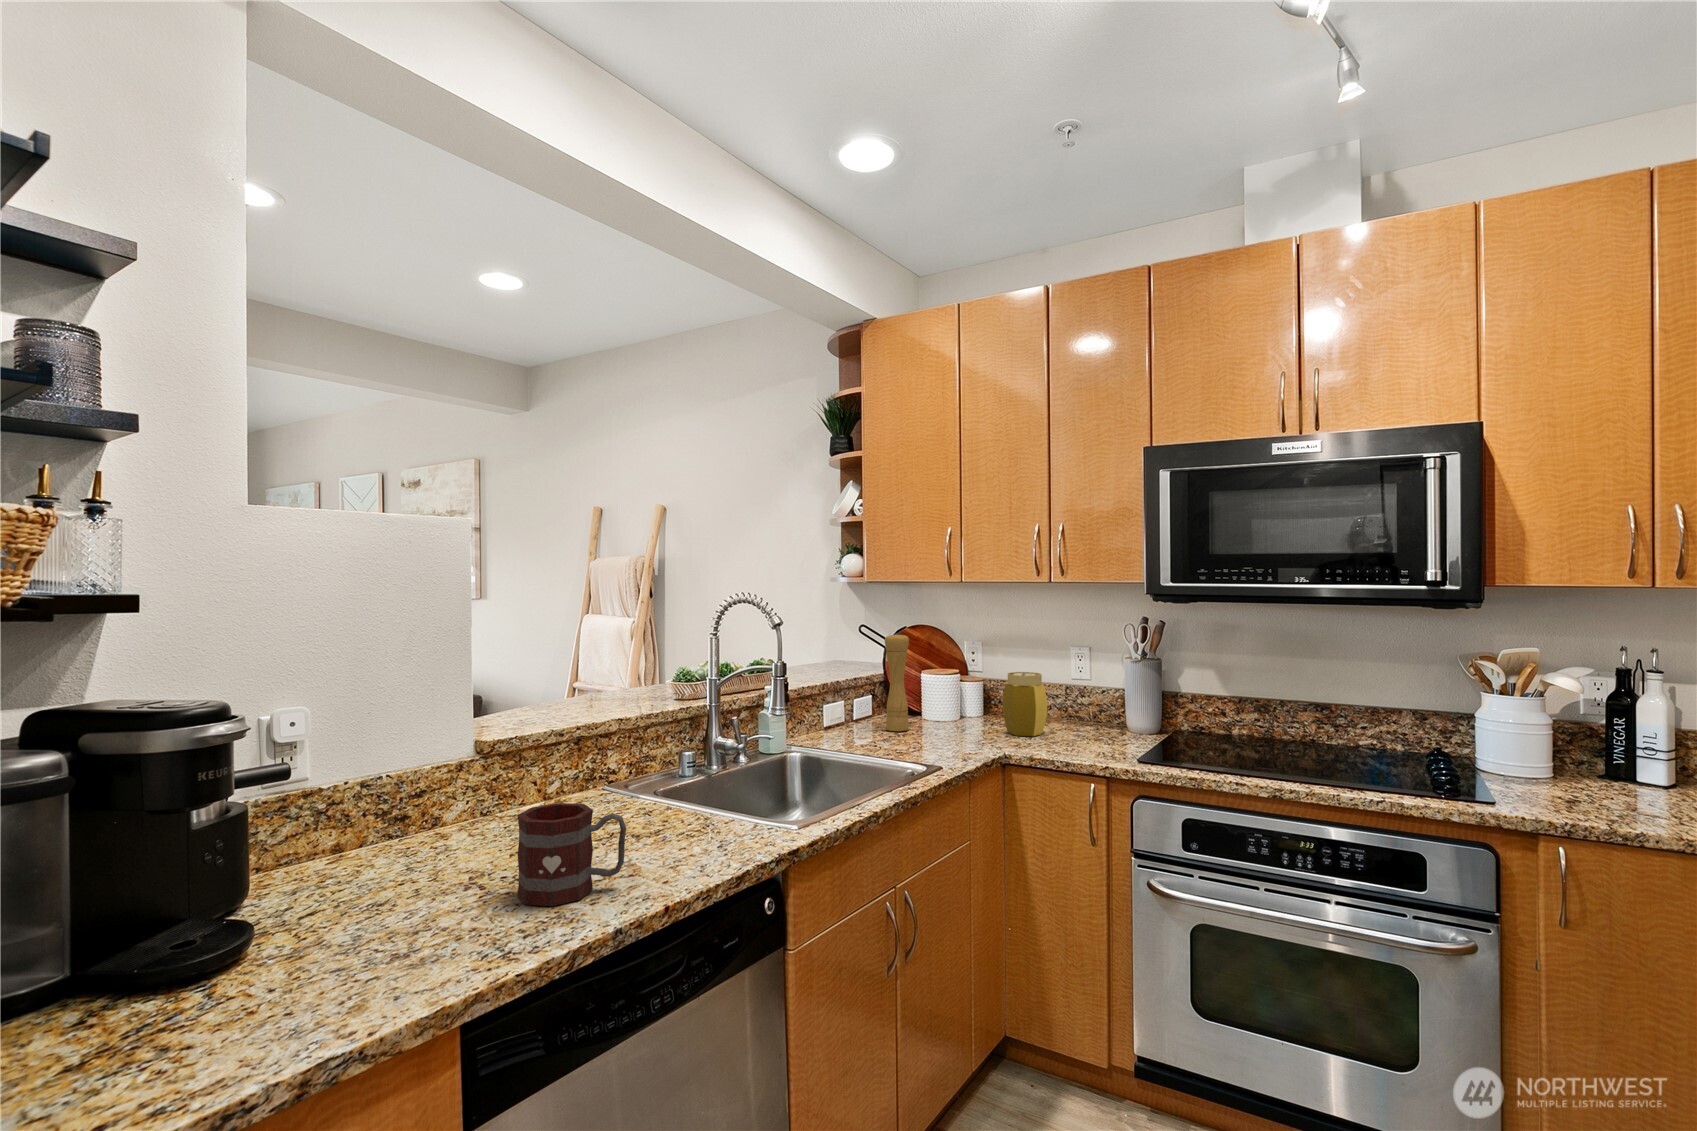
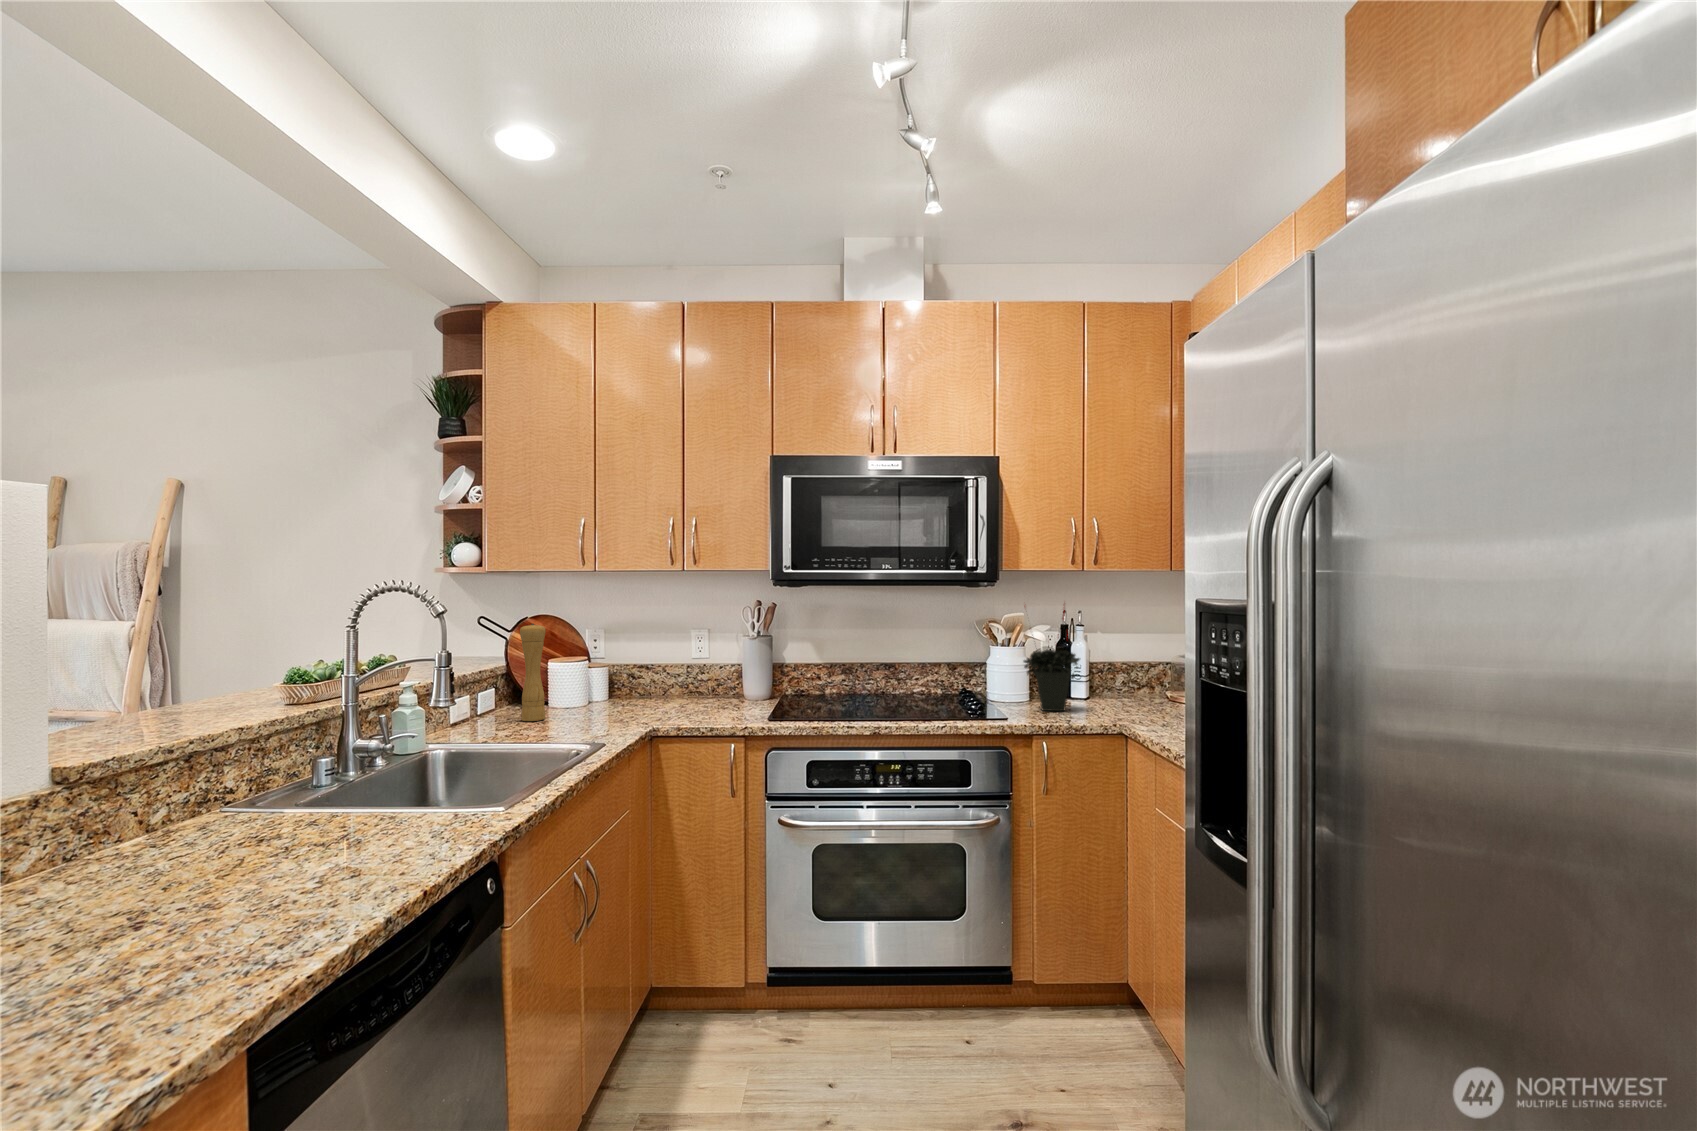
potted plant: none [1533,635,1646,806] -> present [1024,610,1080,711]
jar: present [1003,672,1047,736] -> none [638,655,679,713]
mug: present [517,803,626,906] -> none [222,803,363,924]

